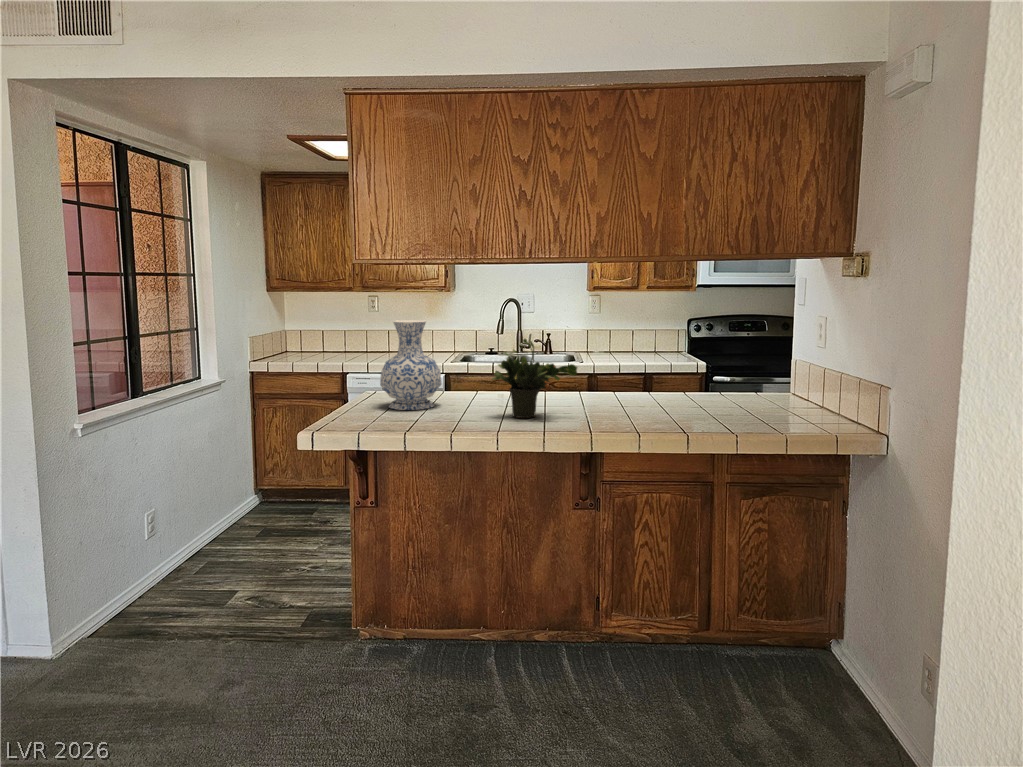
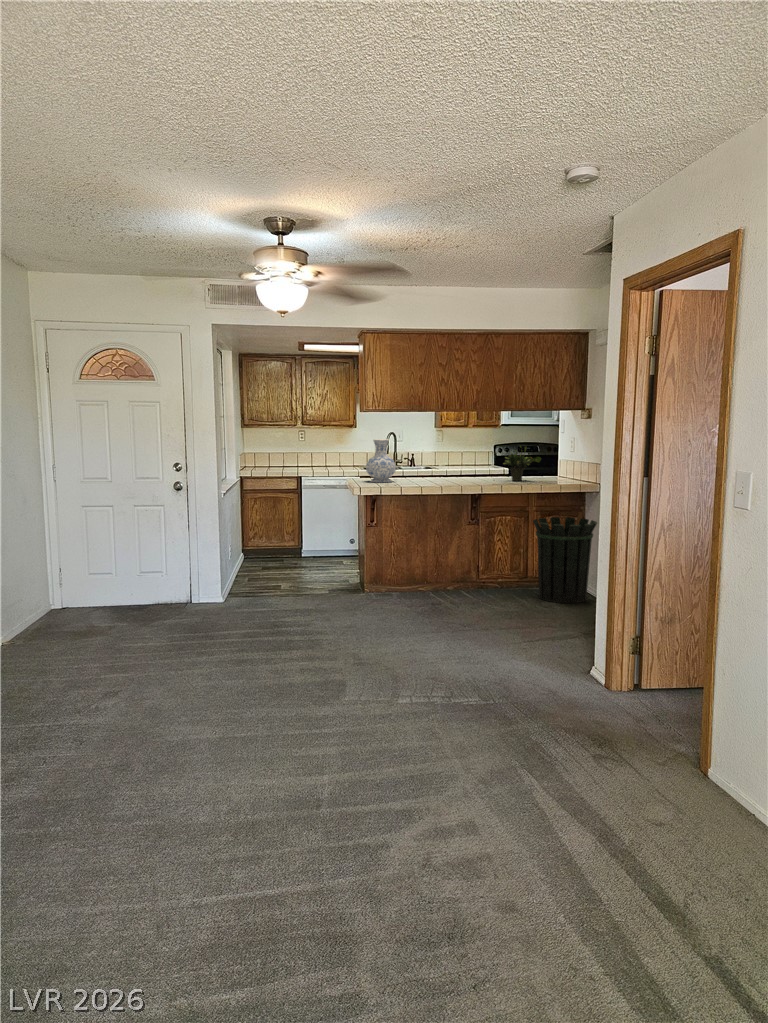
potted plant: present [492,339,577,418] -> present [504,447,541,481]
waste bin: none [716,503,878,732] -> present [533,517,597,603]

